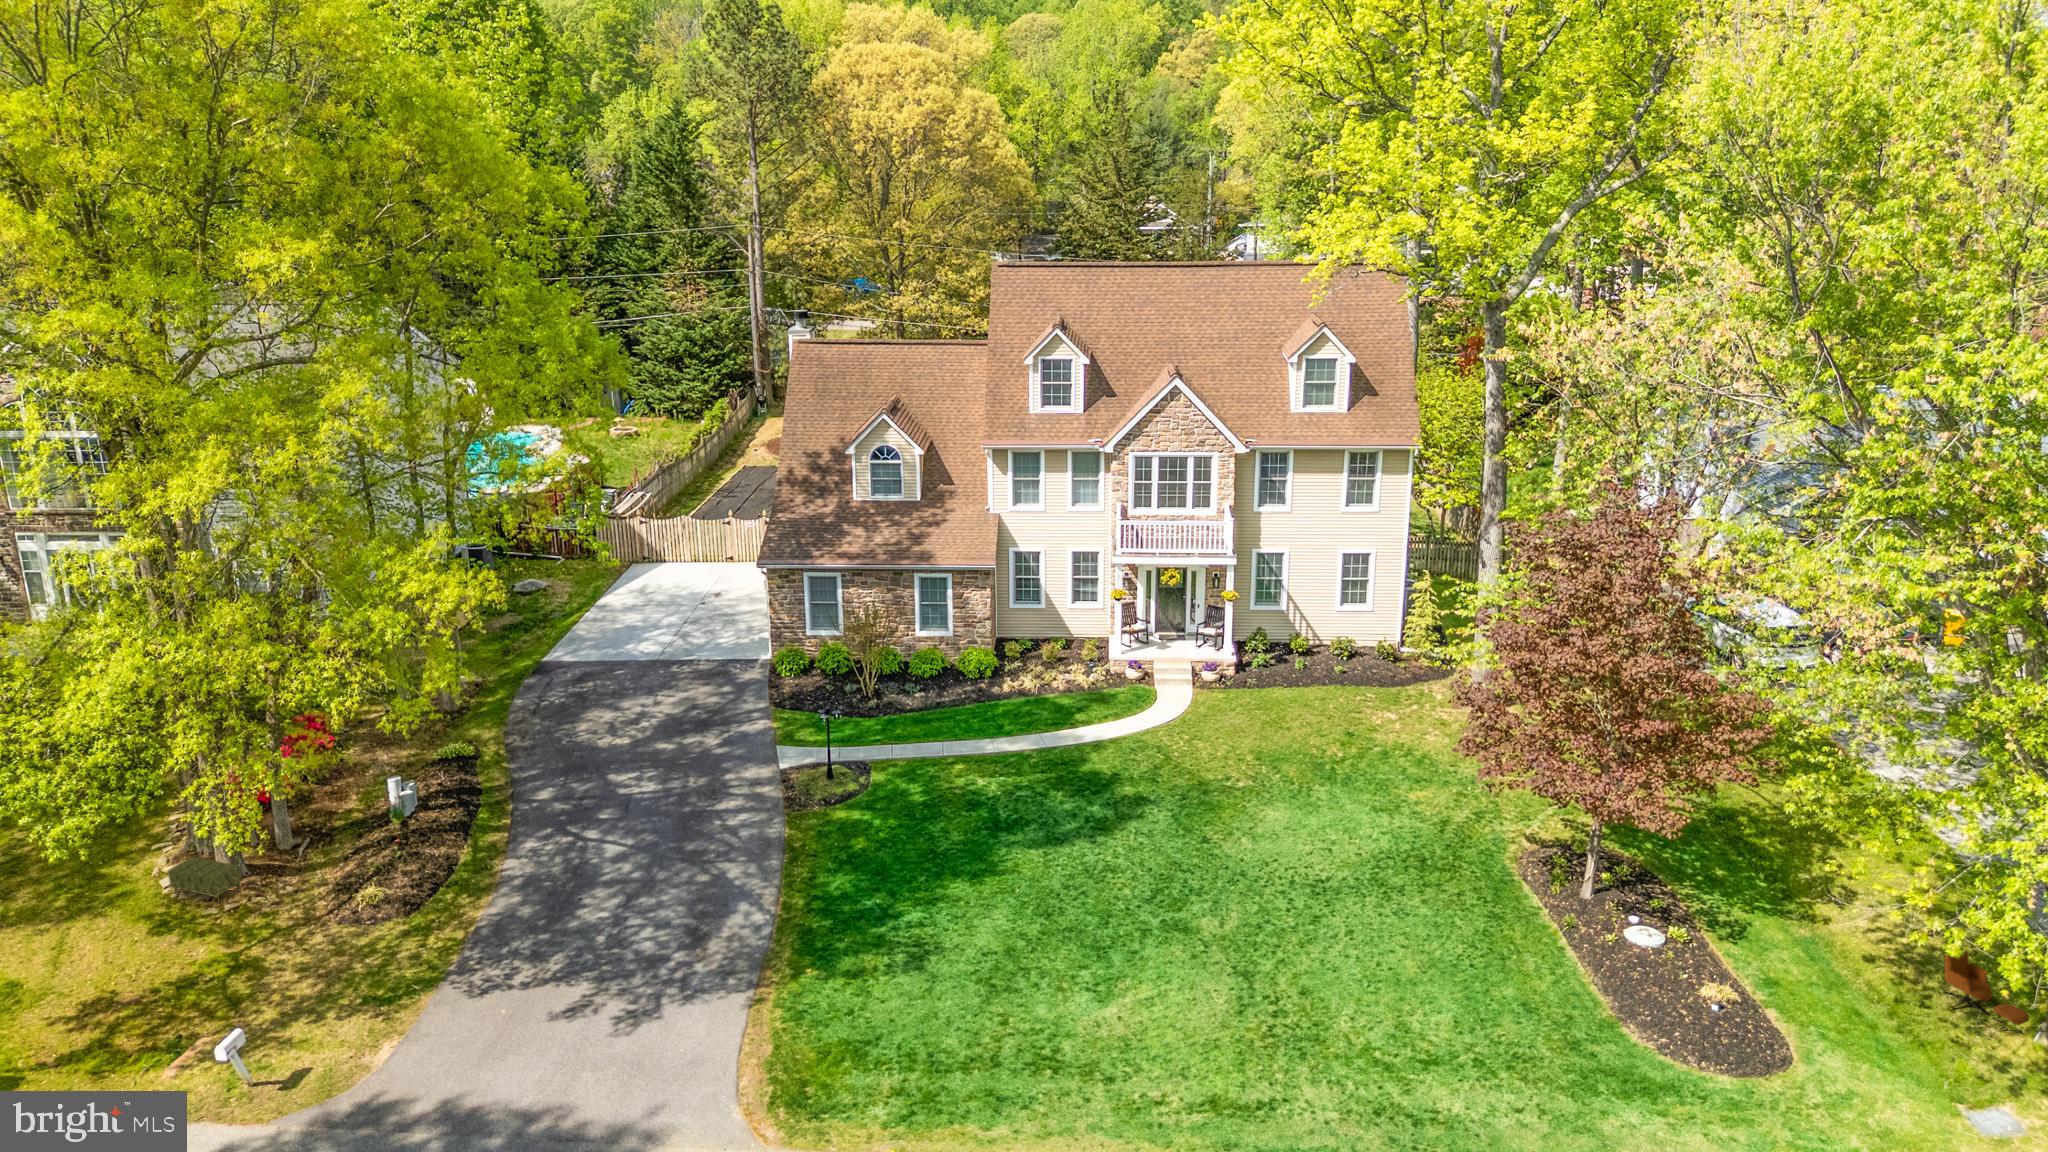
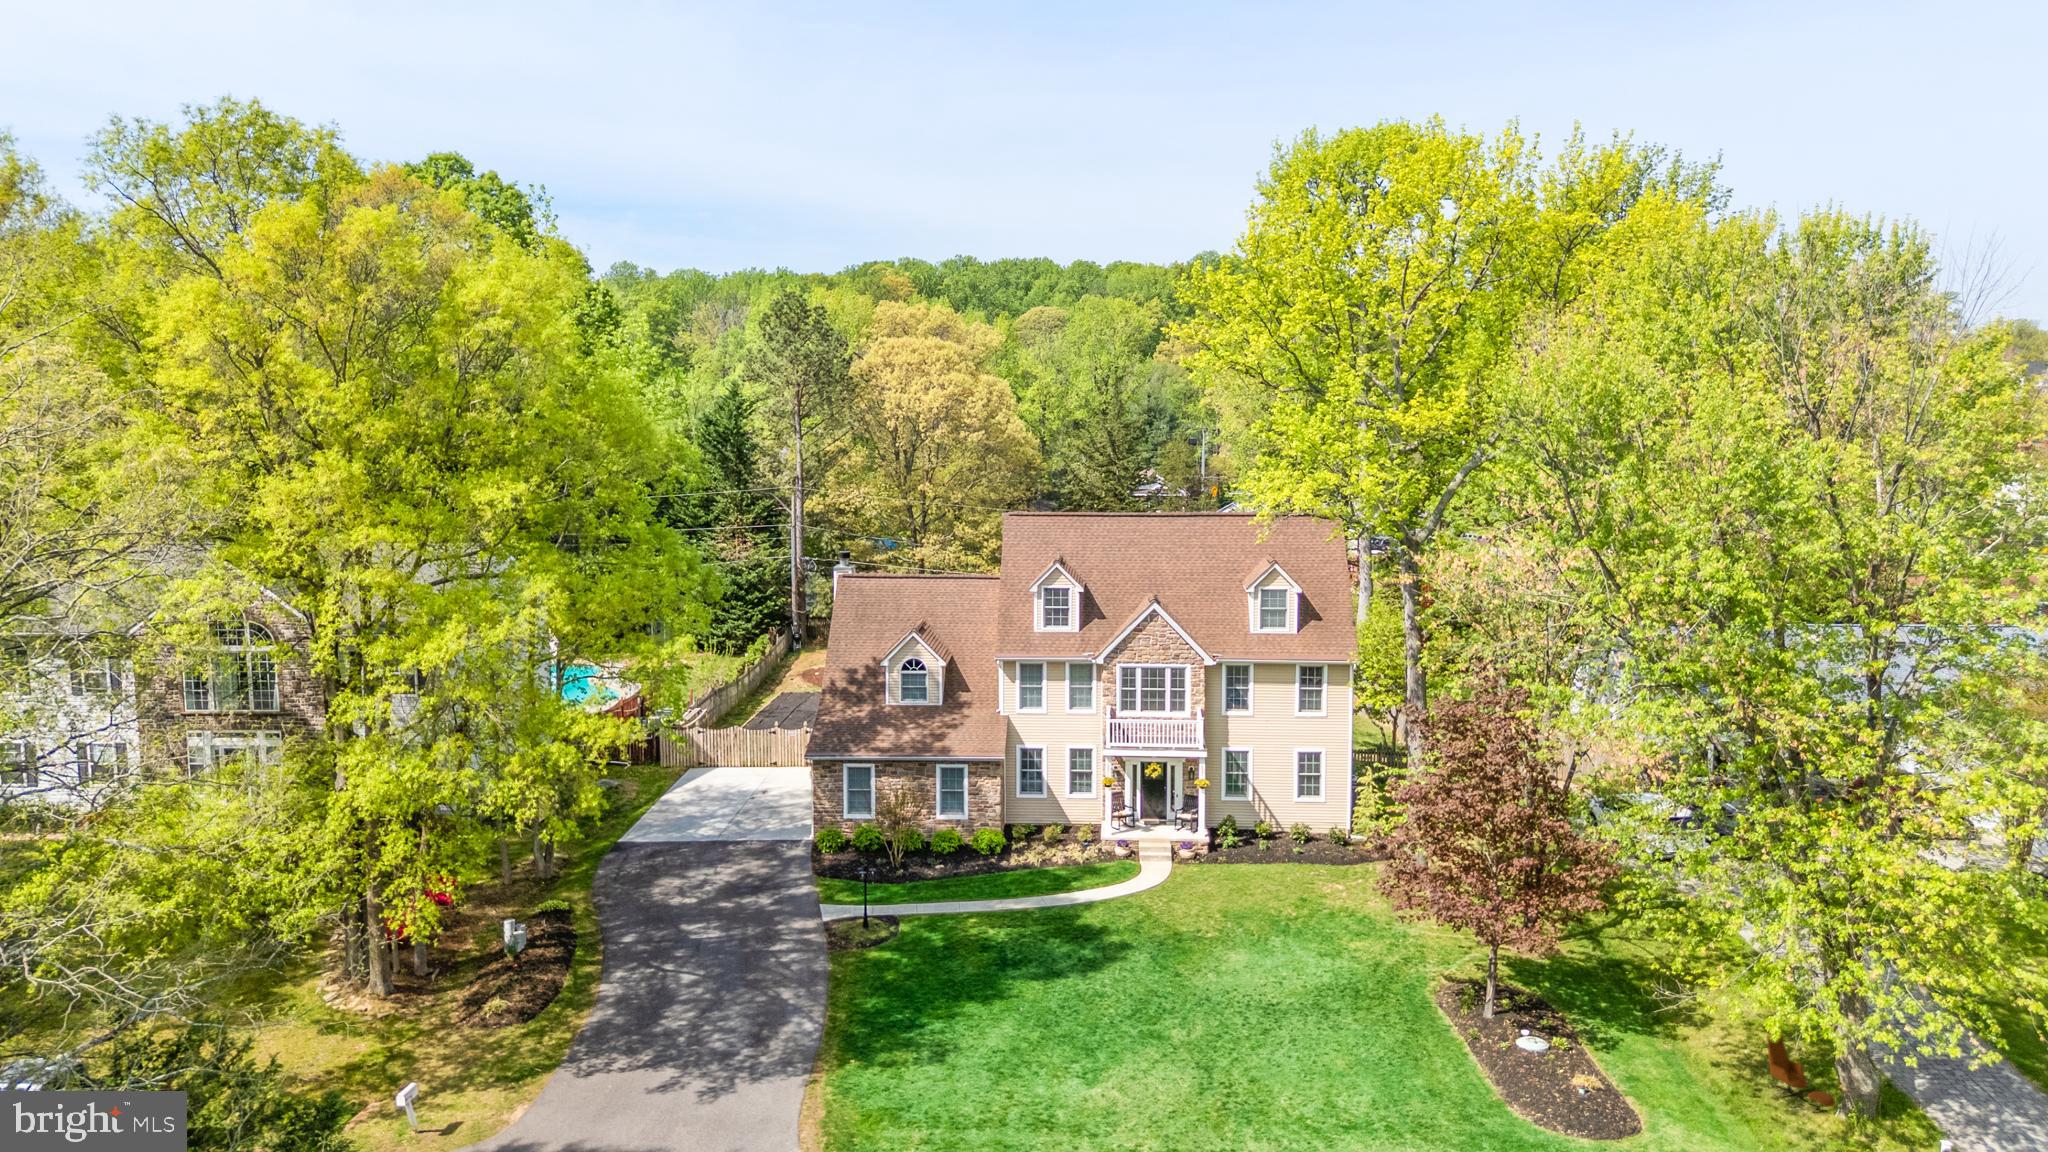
bench: present [168,857,241,904] -> none [329,975,387,1014]

